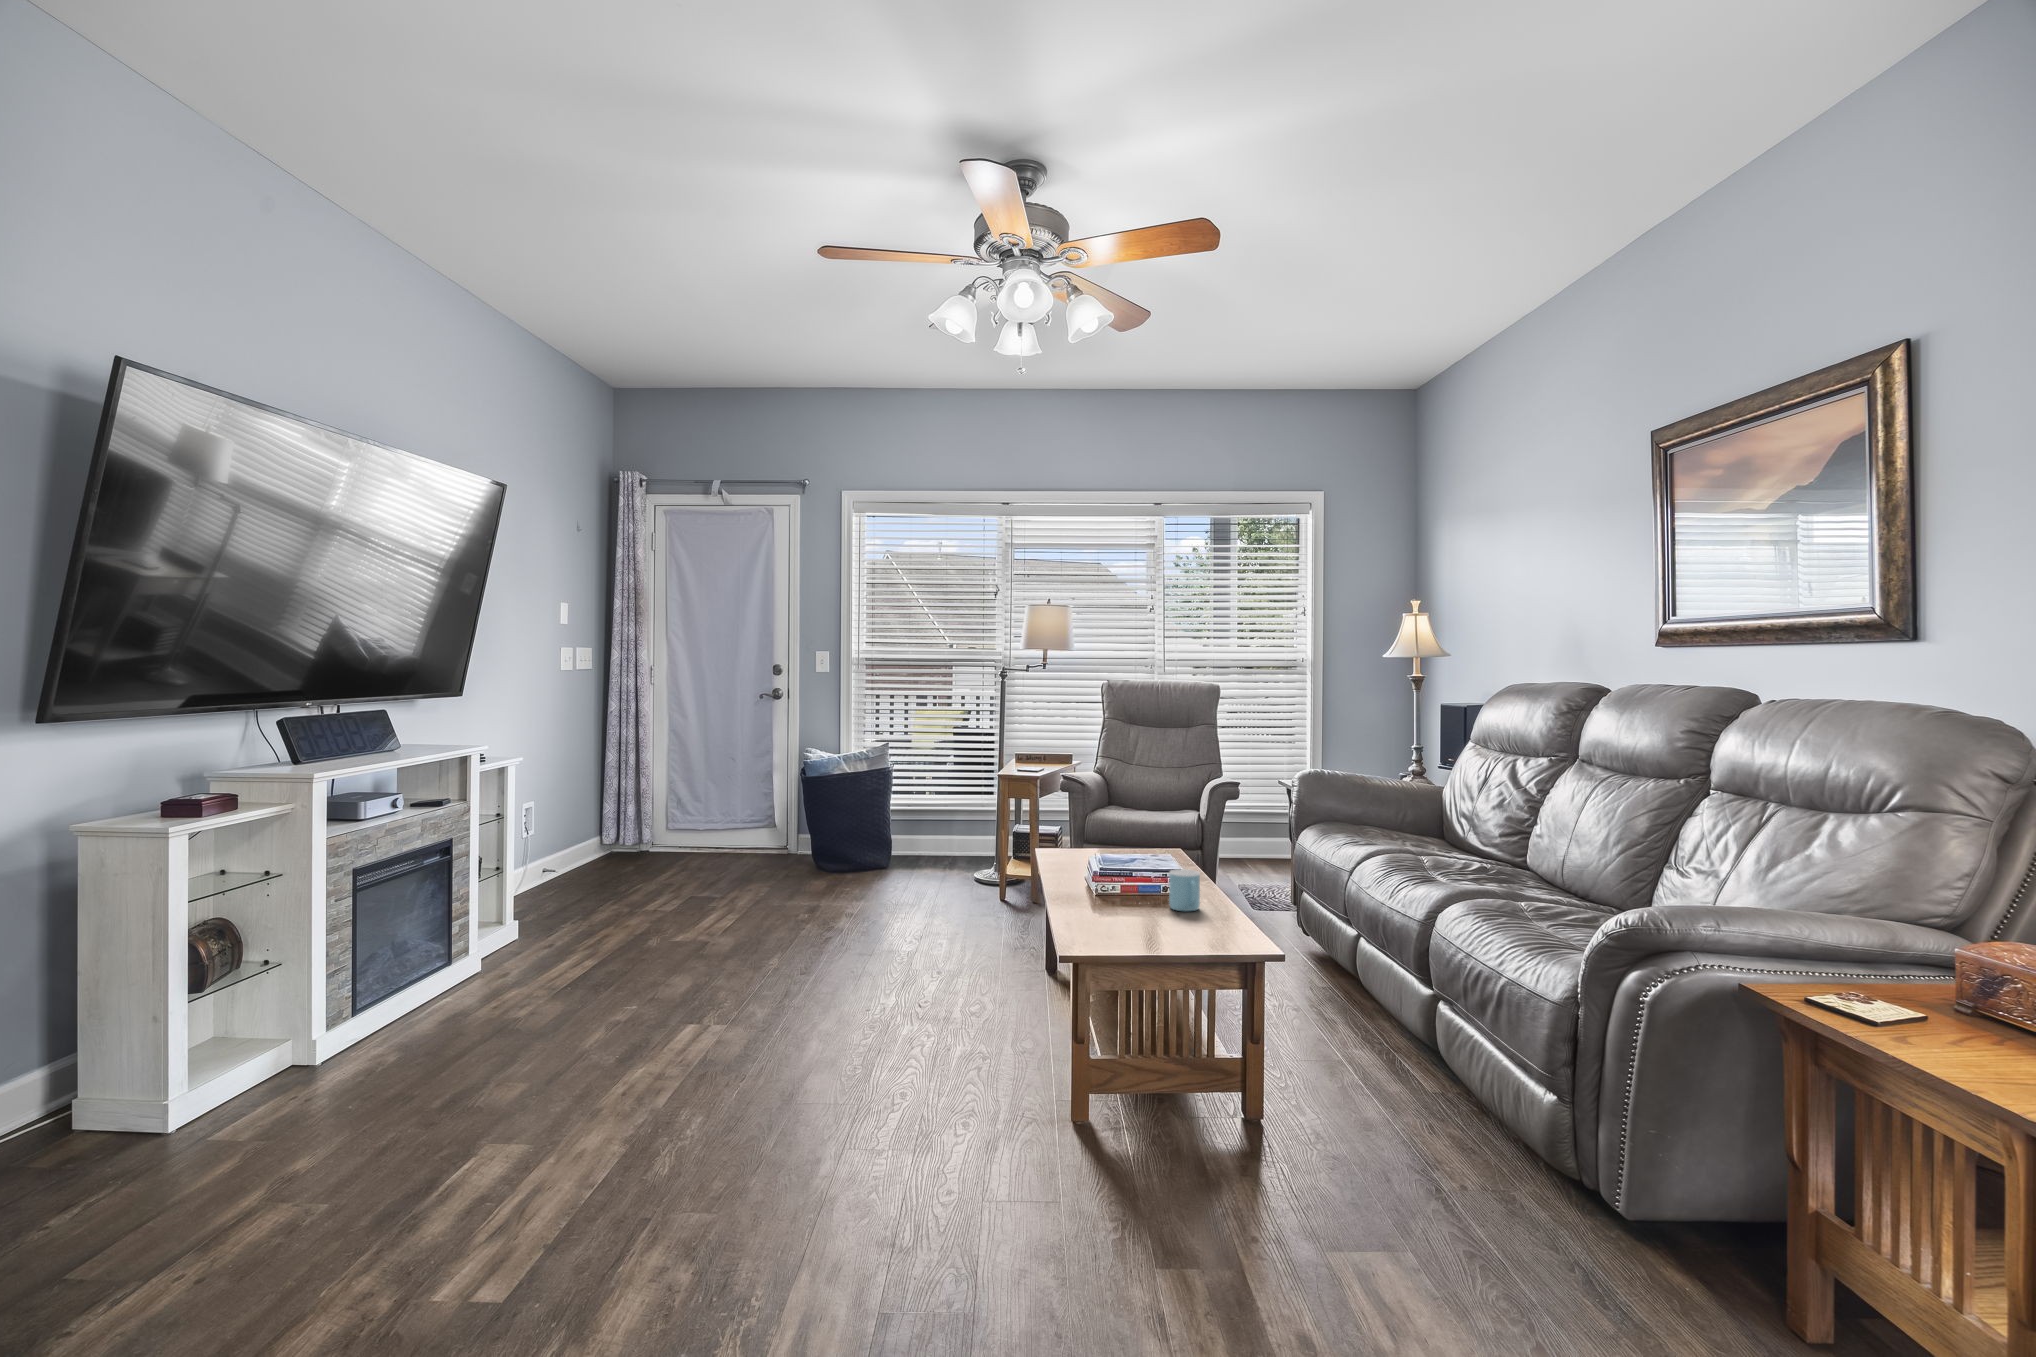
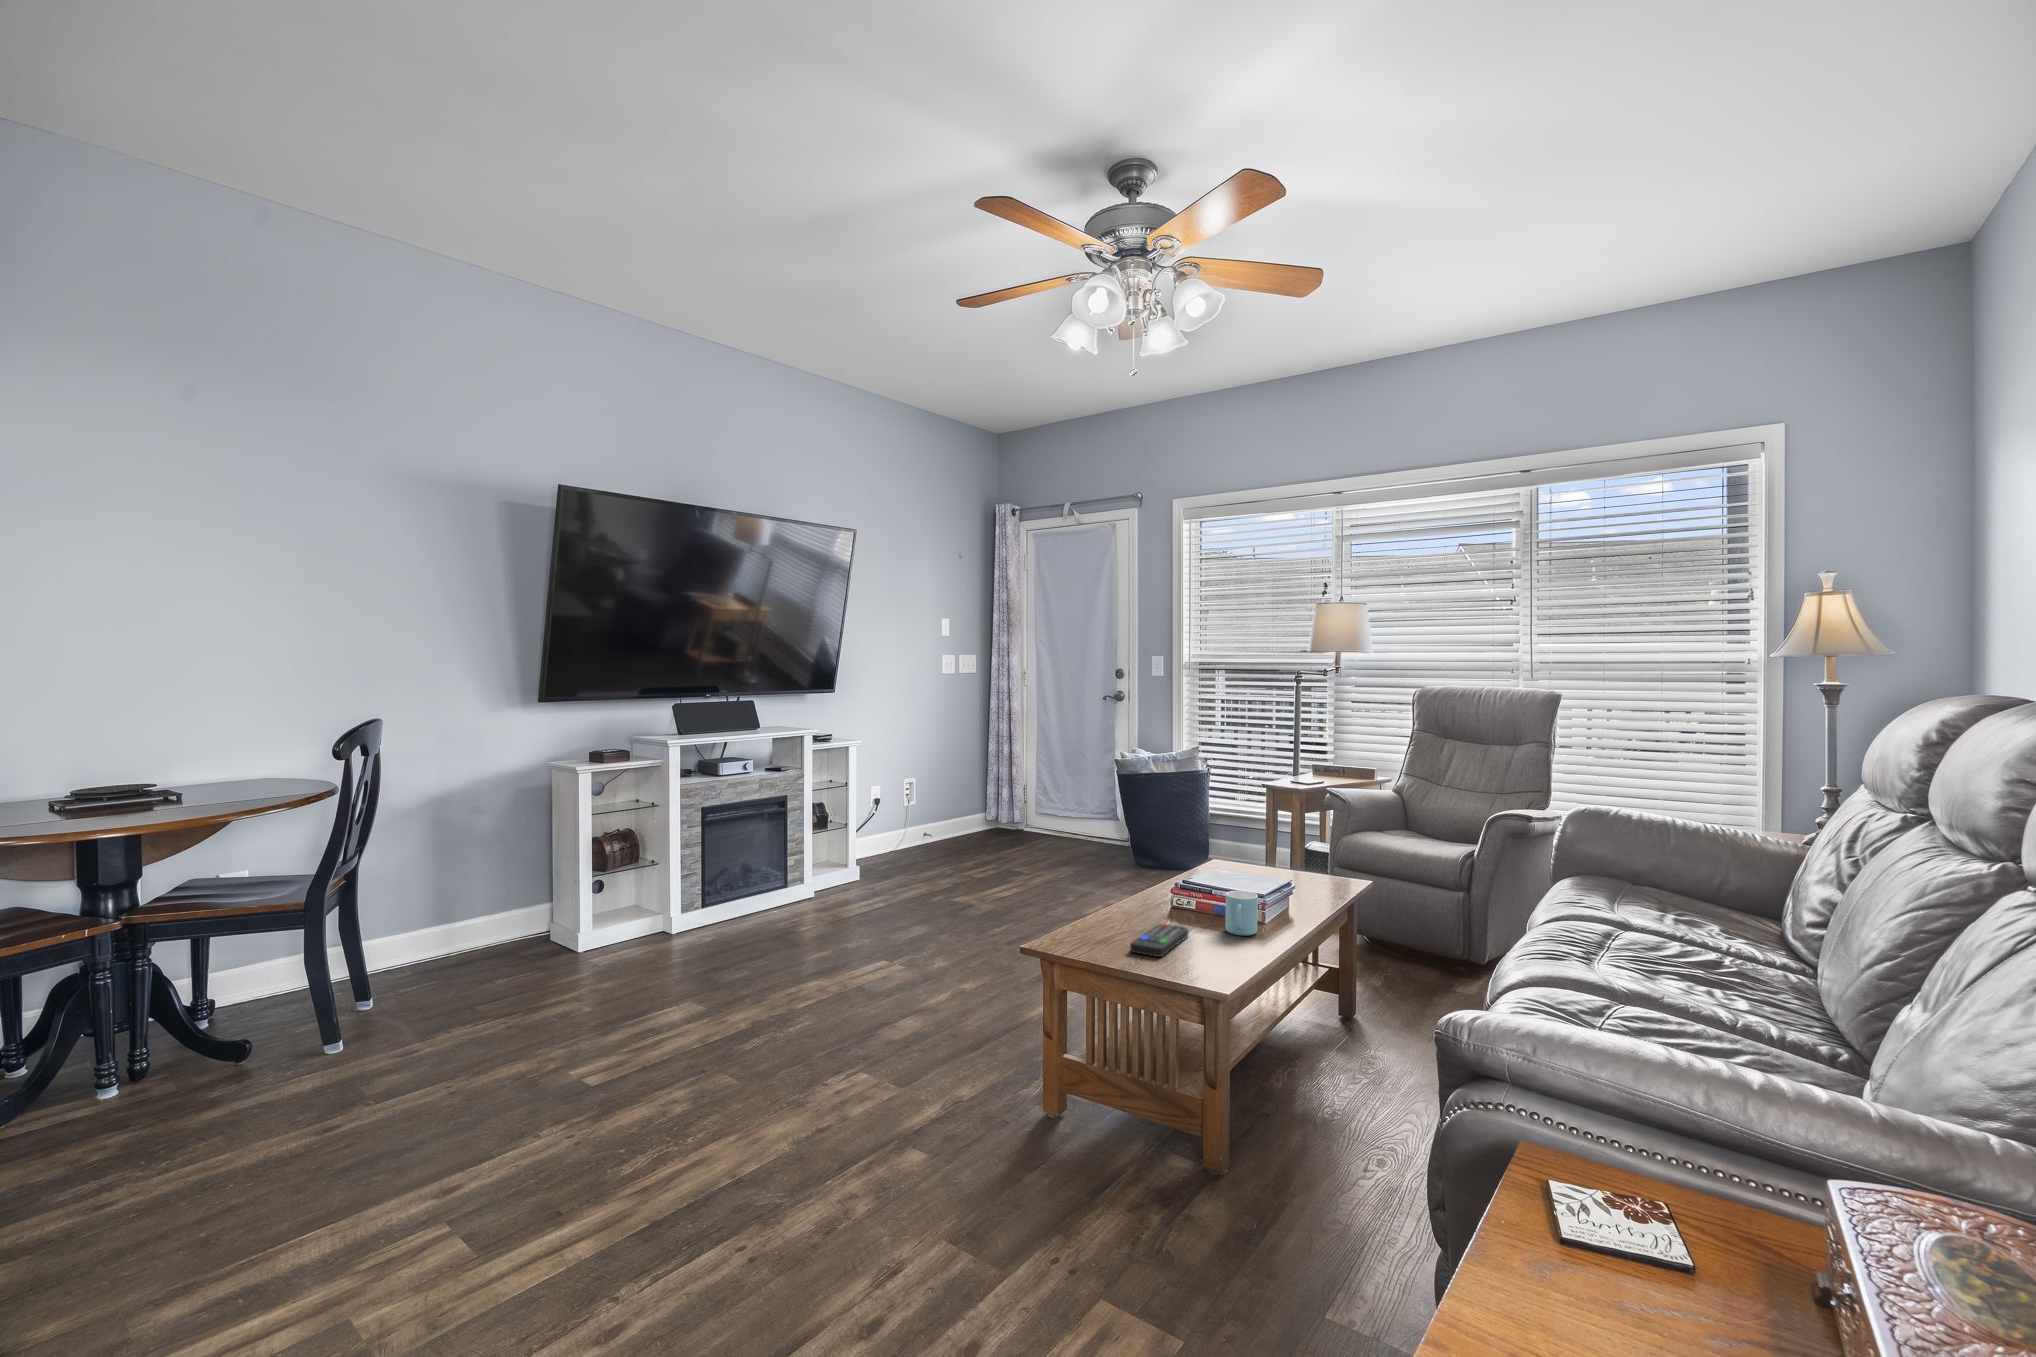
remote control: none [1123,911,1173,942] -> present [1130,923,1188,957]

